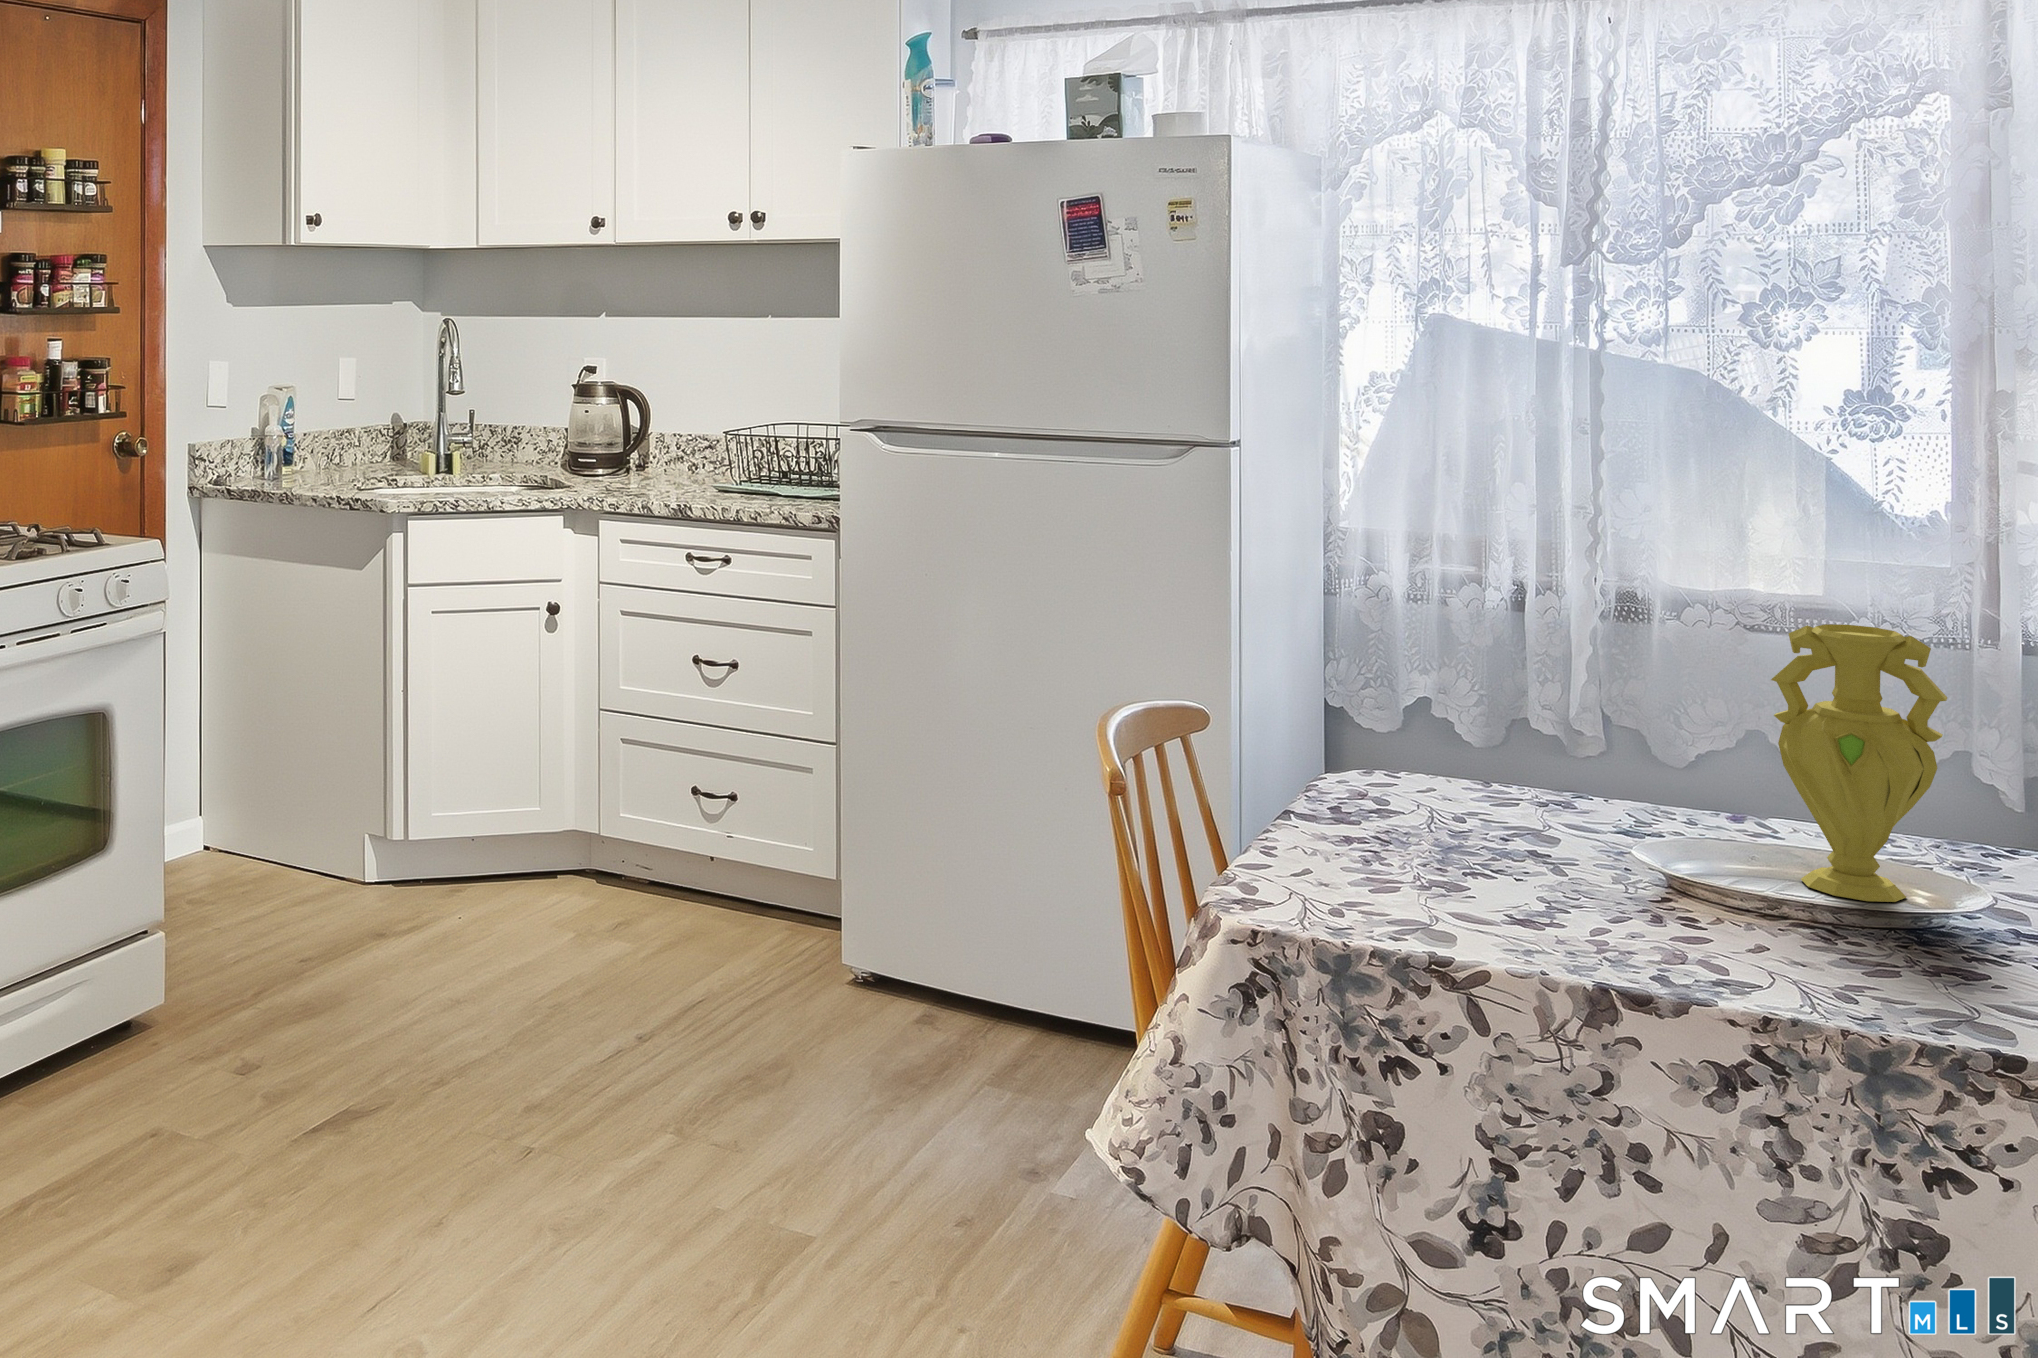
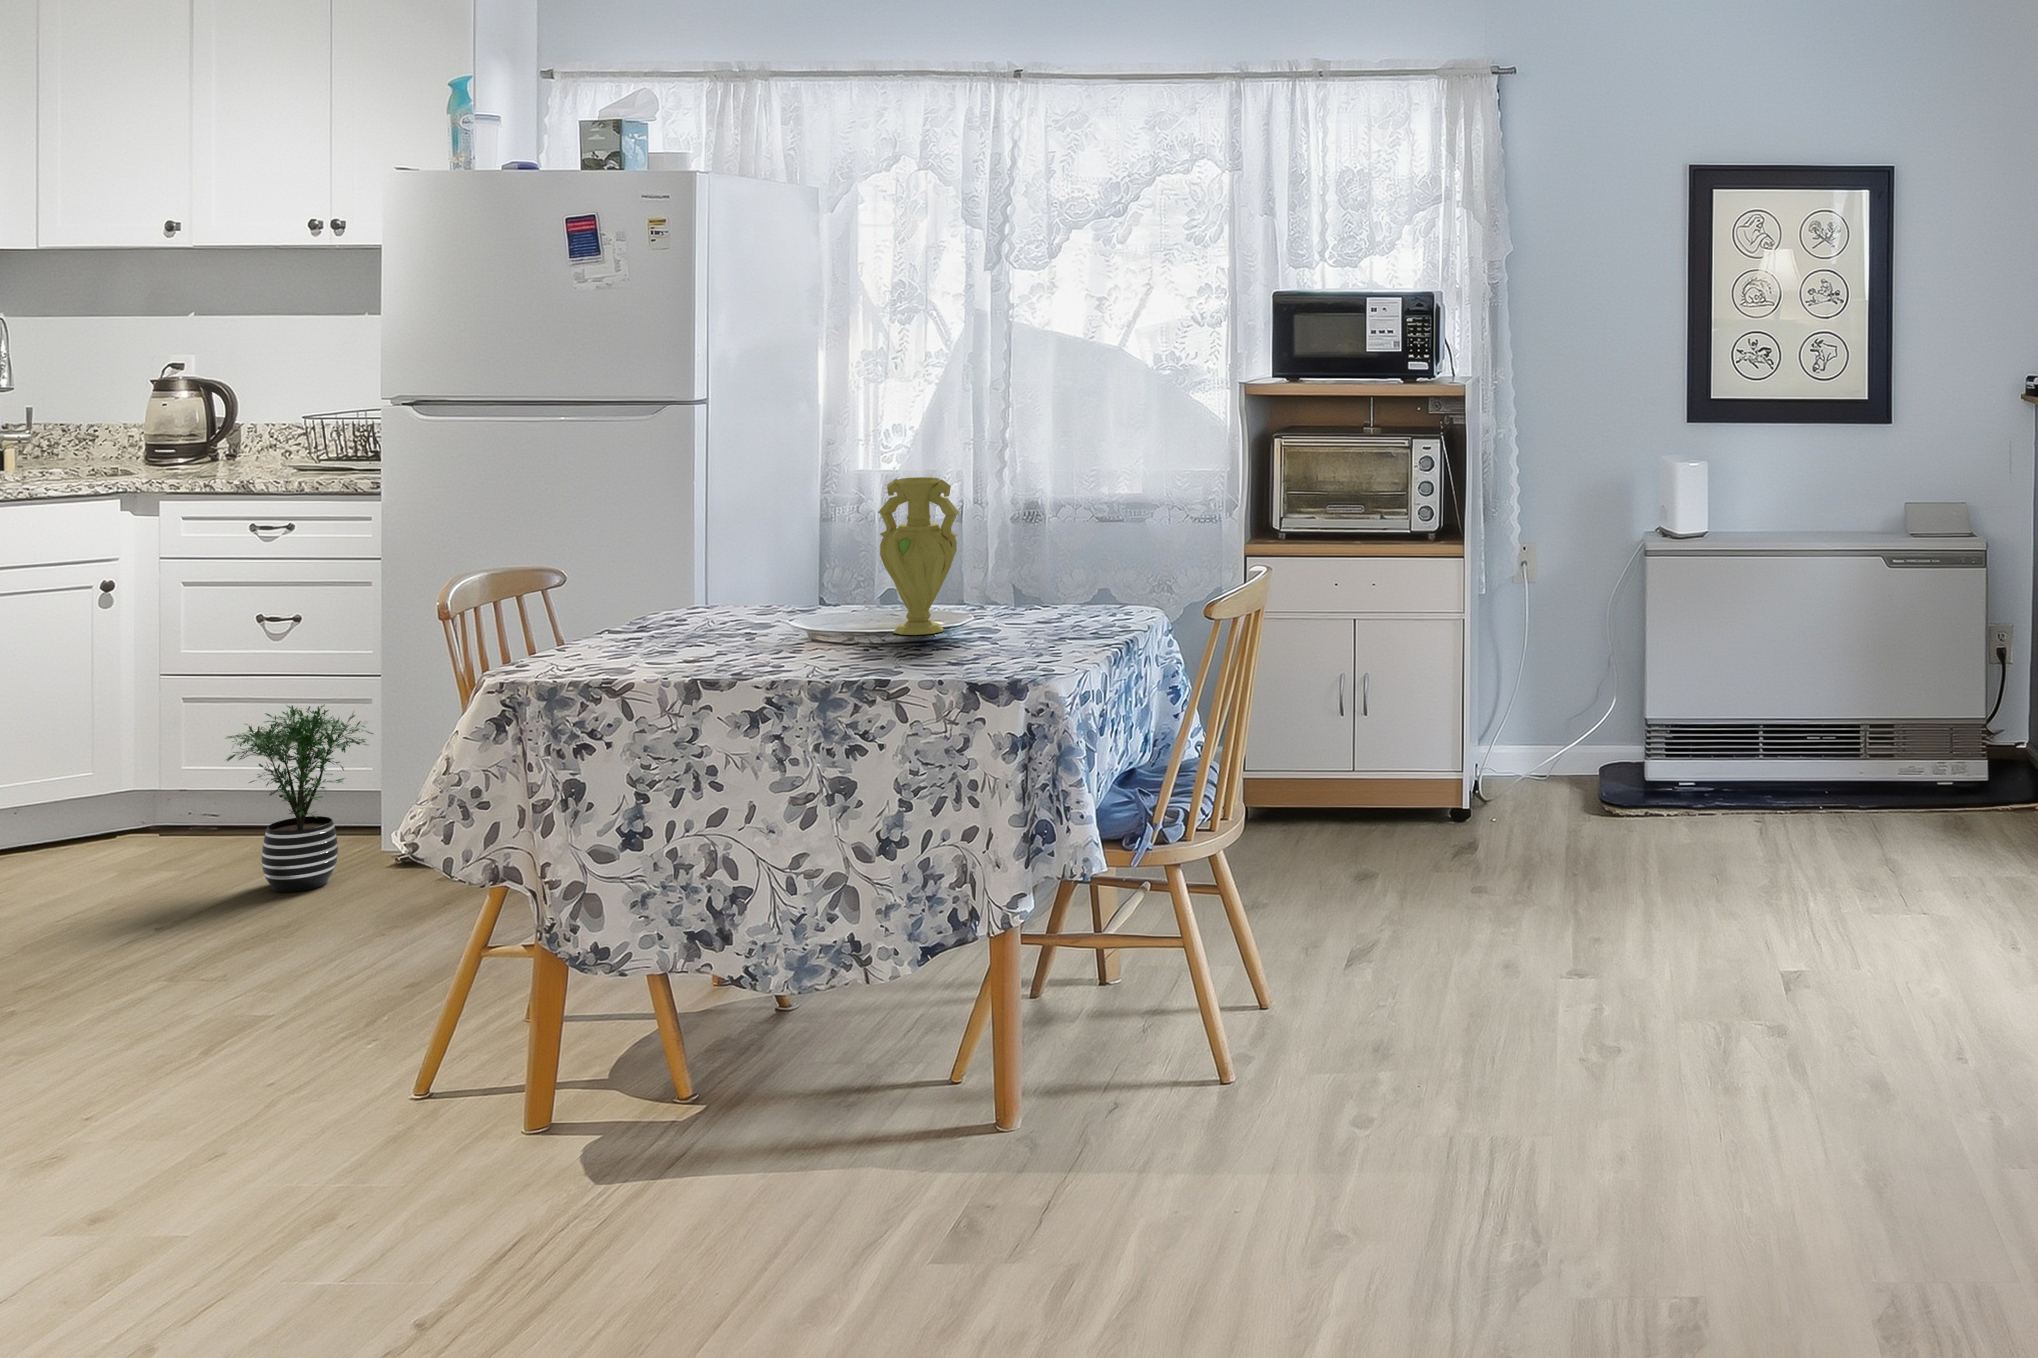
potted plant: none [683,771,834,994] -> present [226,704,373,892]

